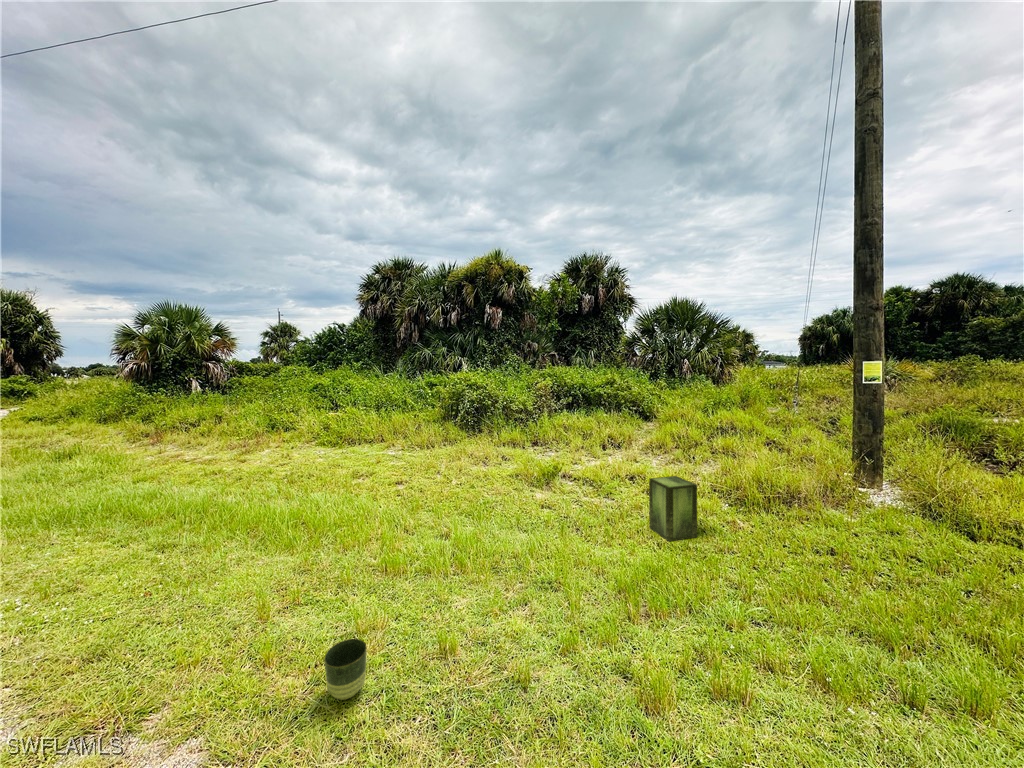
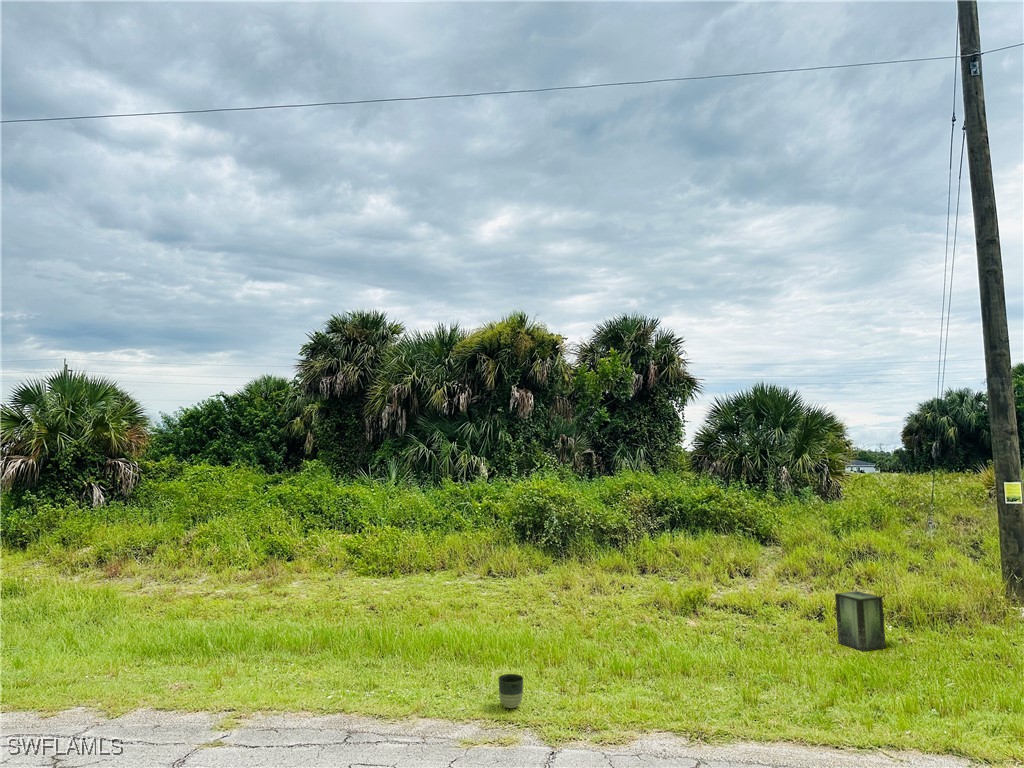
planter: present [324,639,367,700] -> present [498,674,523,708]

